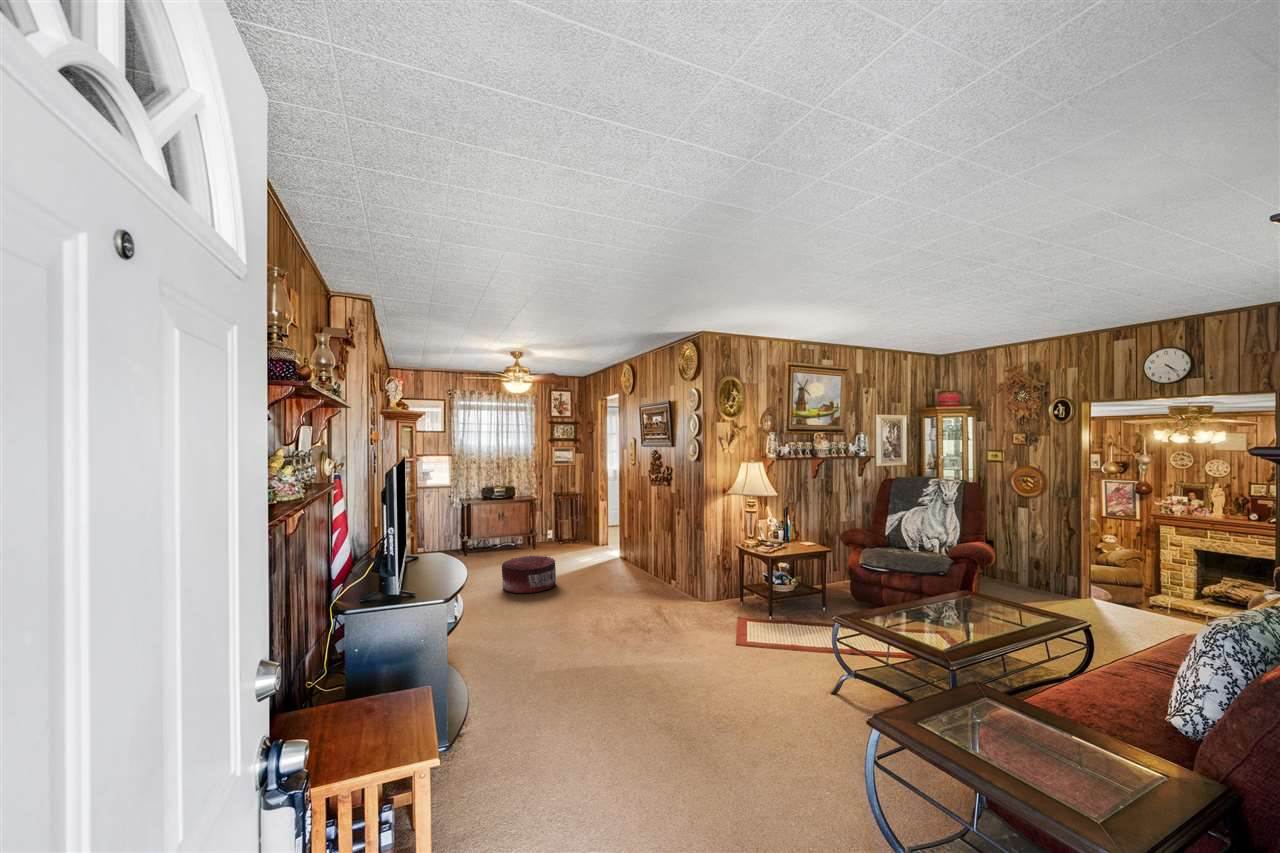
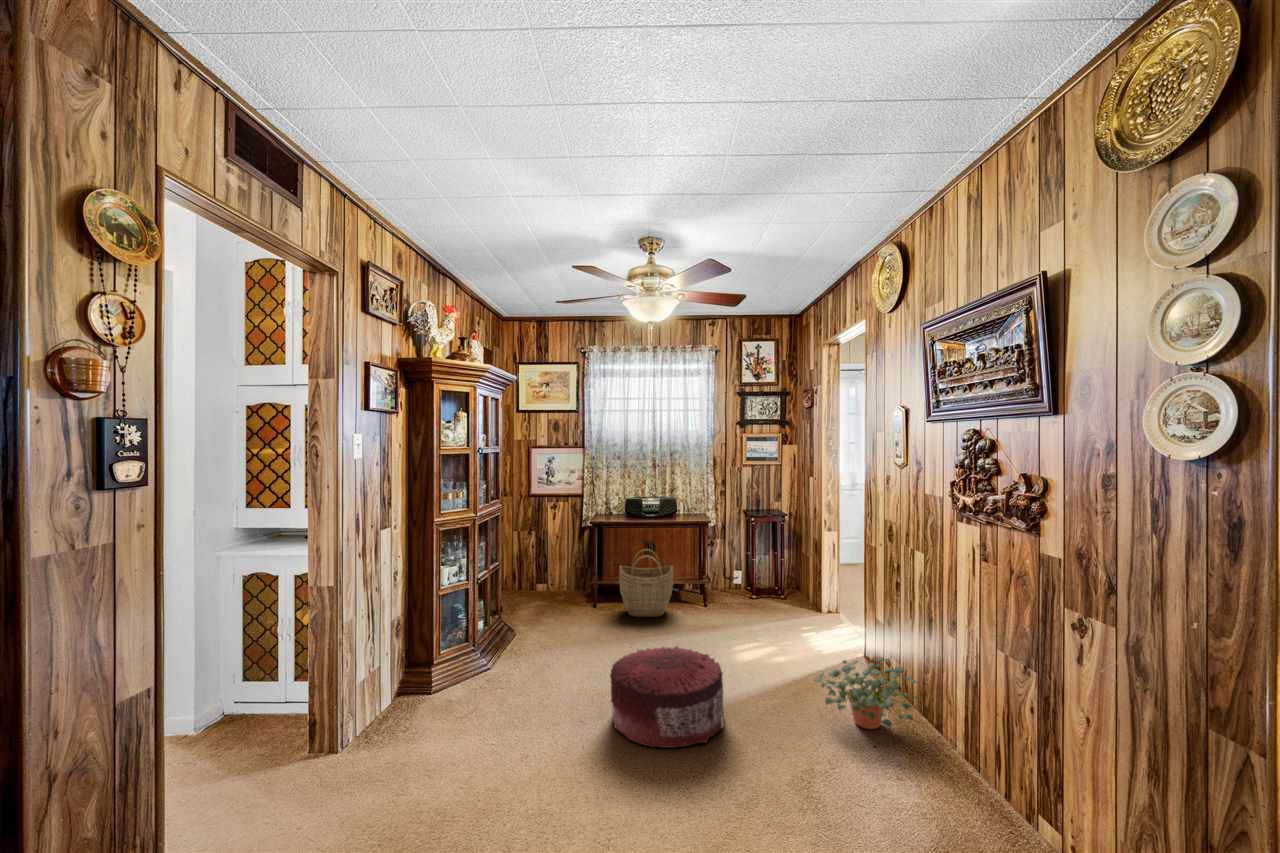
woven basket: none [481,518,515,557] -> present [619,549,673,617]
potted plant: none [595,550,640,578] -> present [814,657,923,729]

